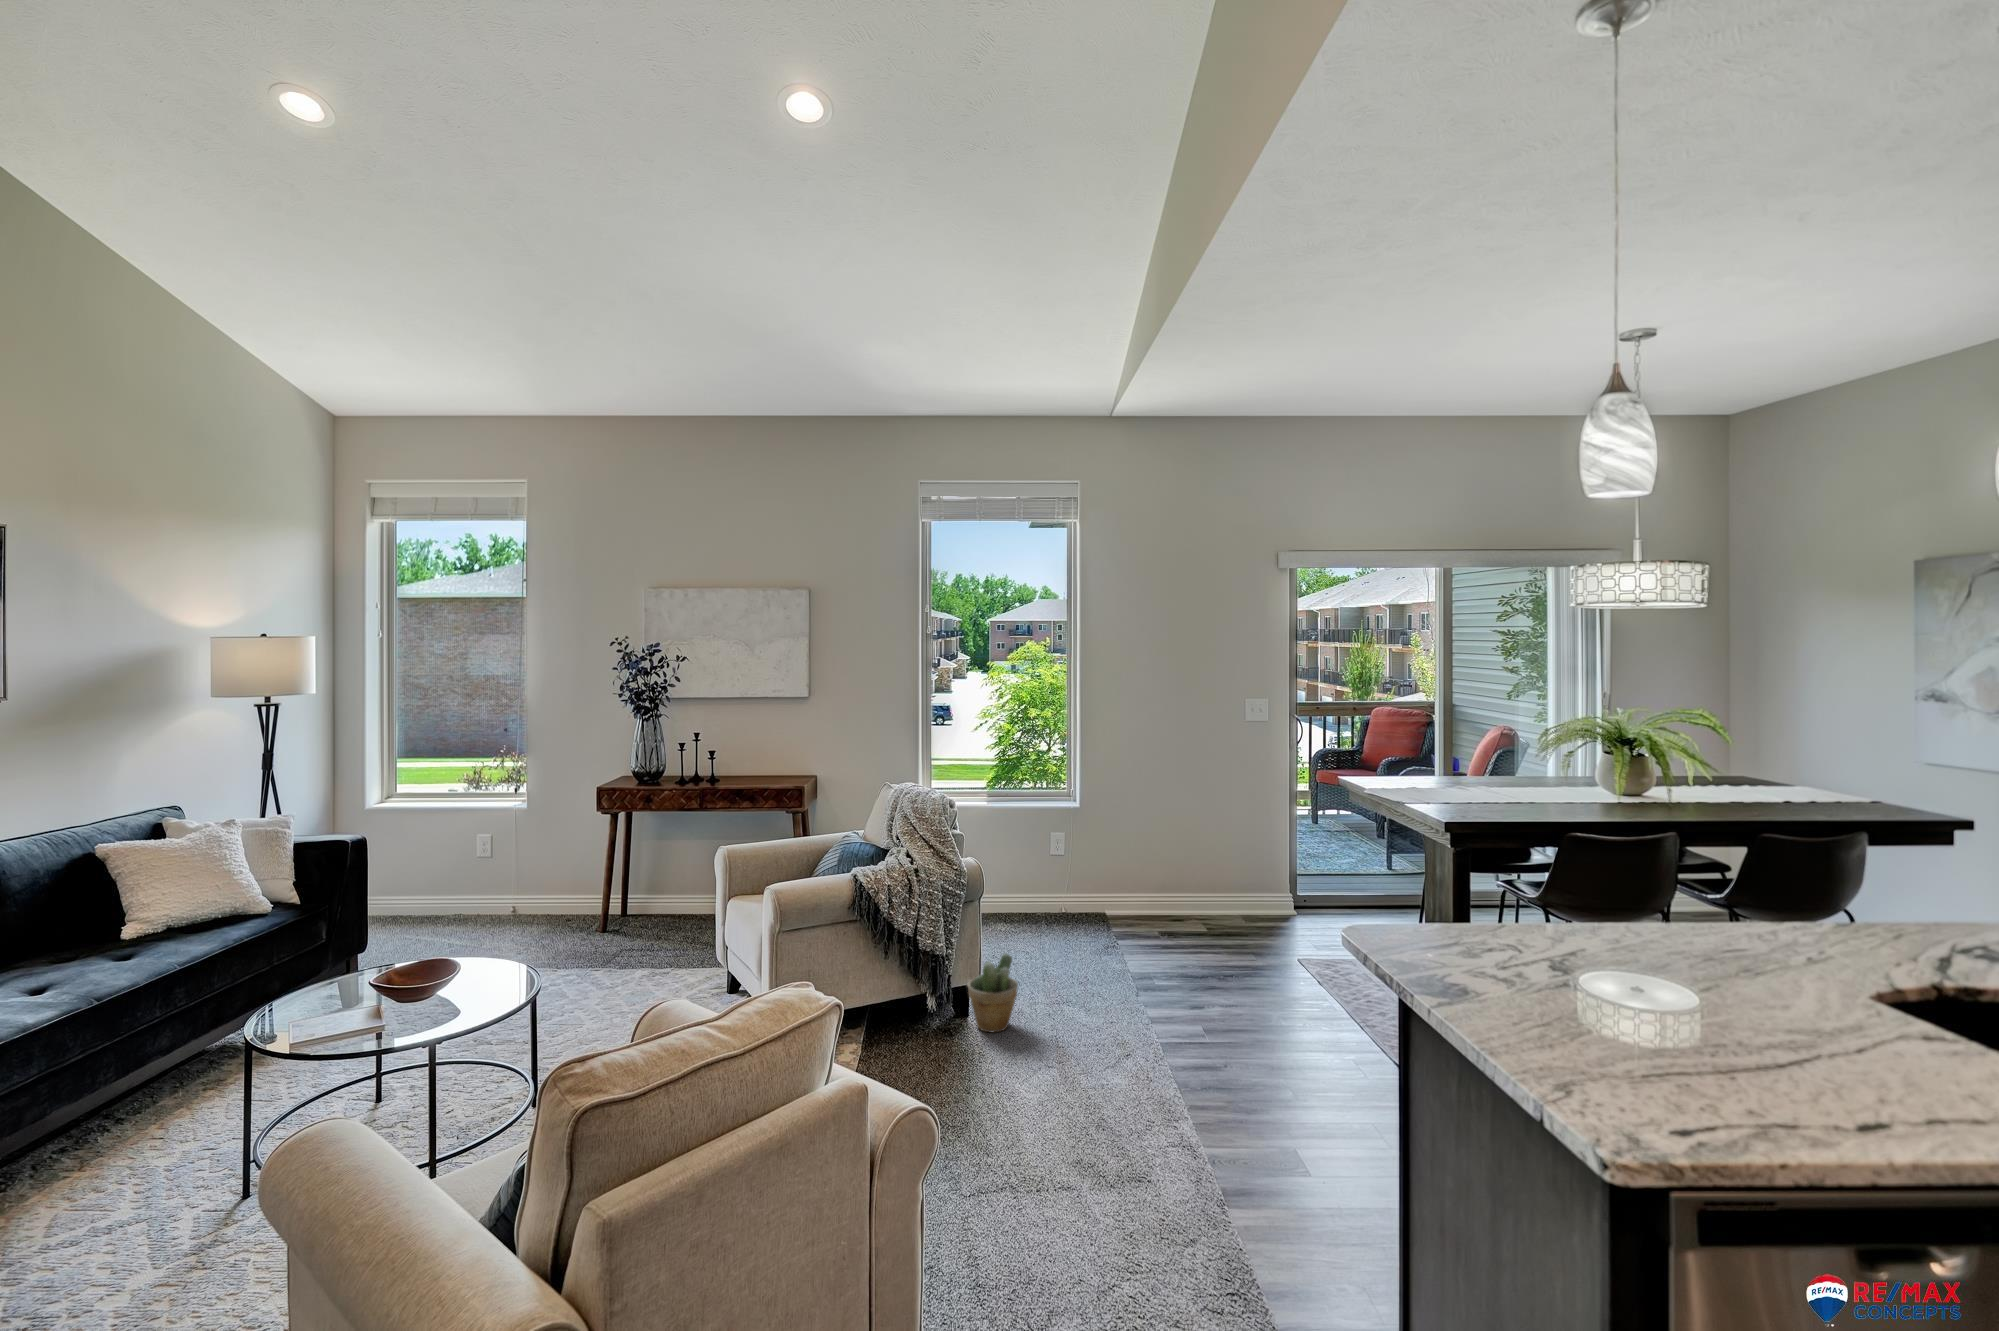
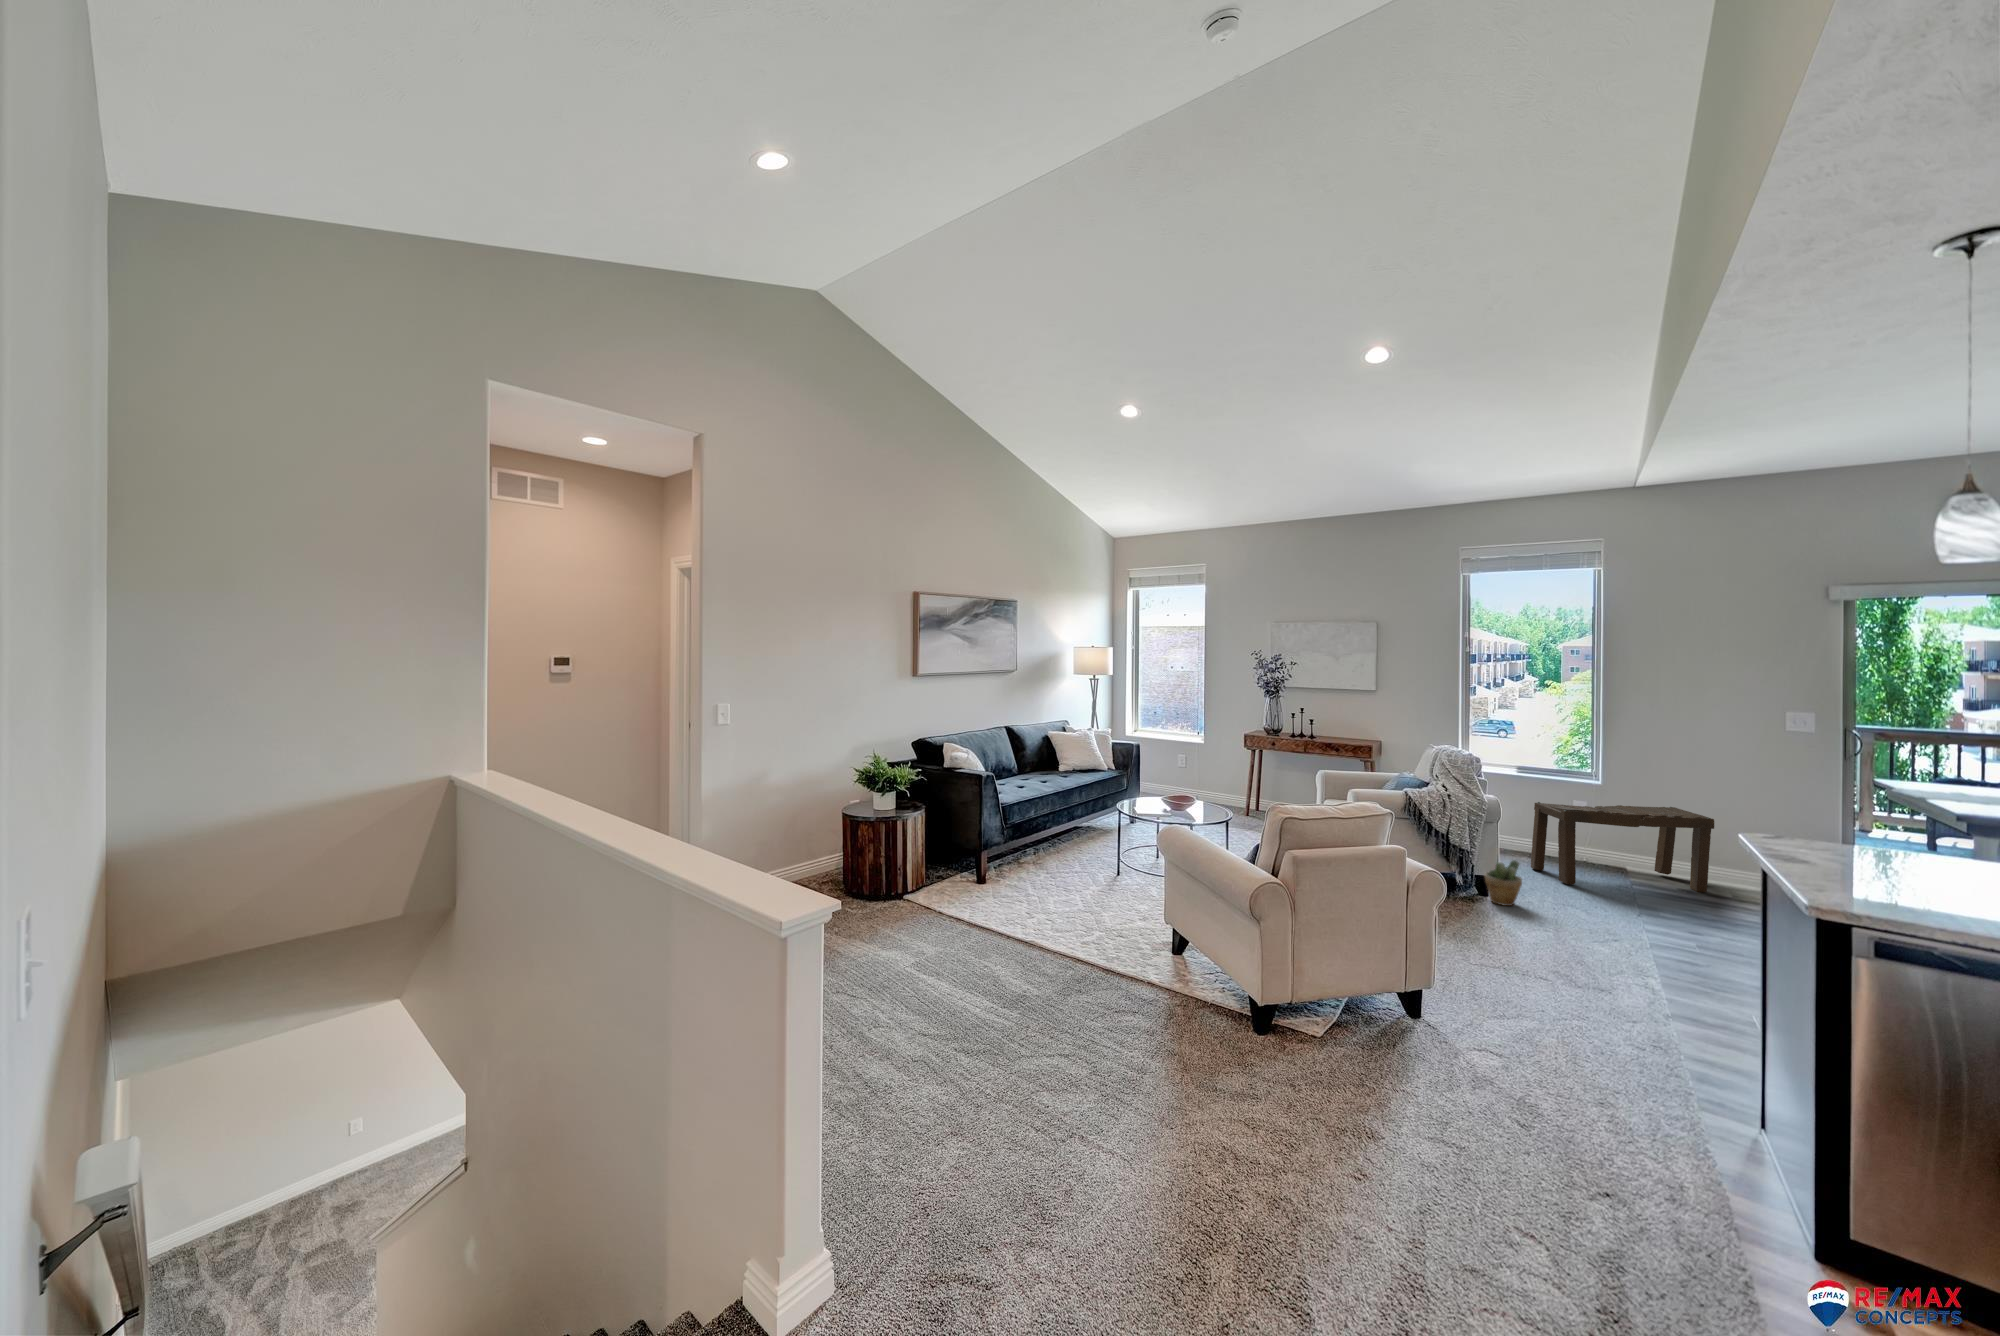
bench: none [1012,829,1198,963] -> present [1531,802,1714,892]

